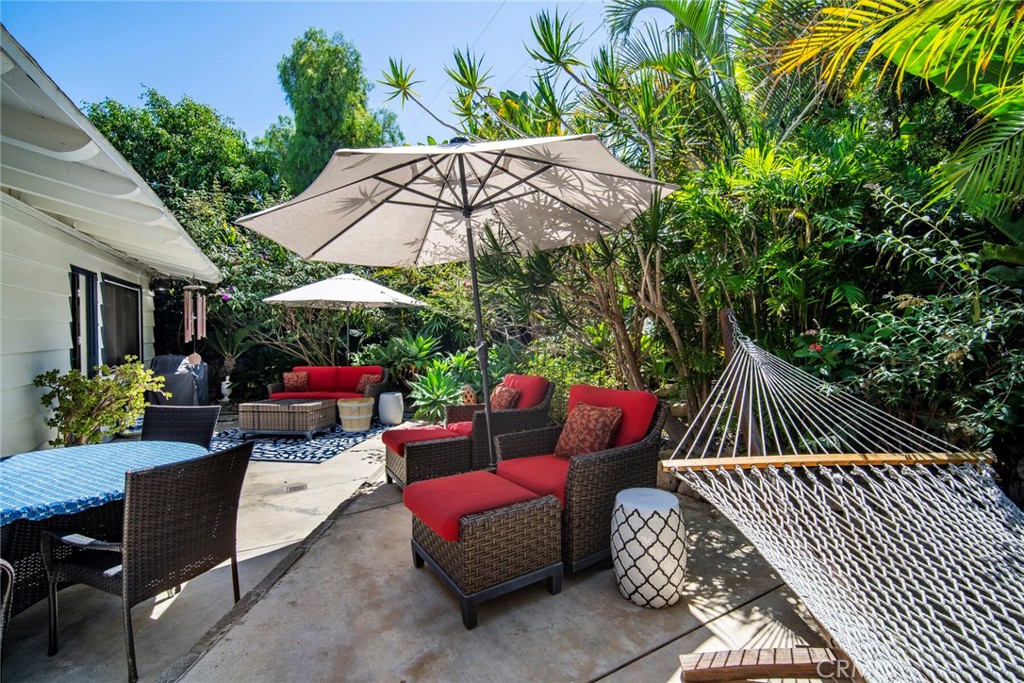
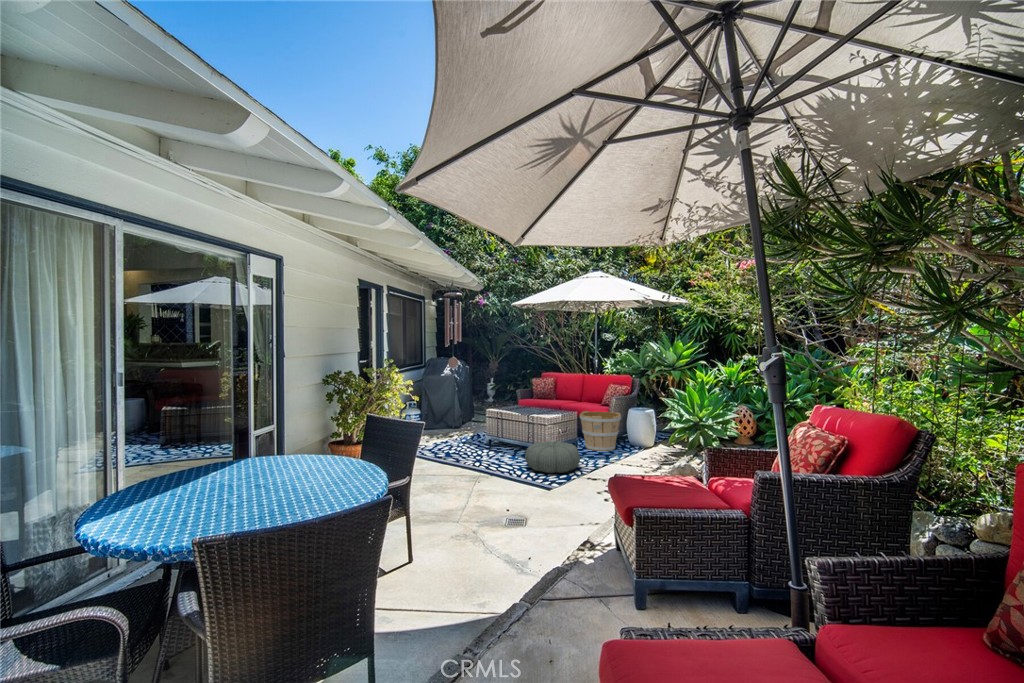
pouf: none [291,425,343,452] -> present [525,441,580,473]

